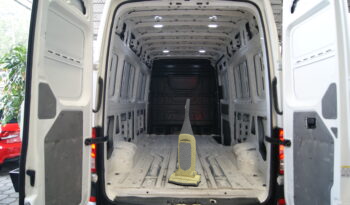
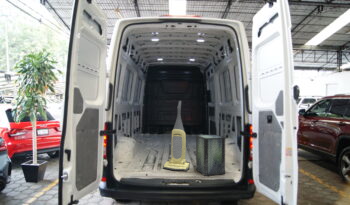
storage box: none [209,140,246,193] -> present [196,135,225,176]

